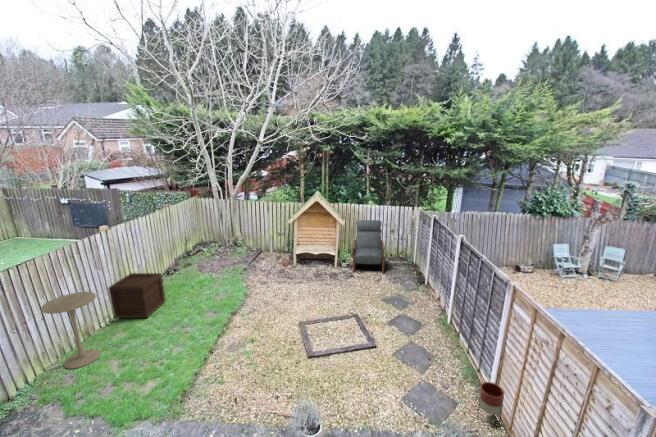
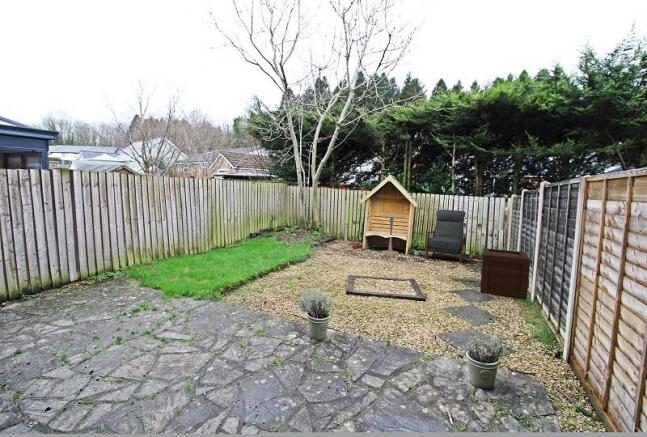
wooden crate: present [108,273,166,318] -> present [480,248,530,299]
pedestal table: present [41,292,100,369] -> present [380,215,404,254]
planter: present [477,382,504,421] -> none [530,321,570,376]

